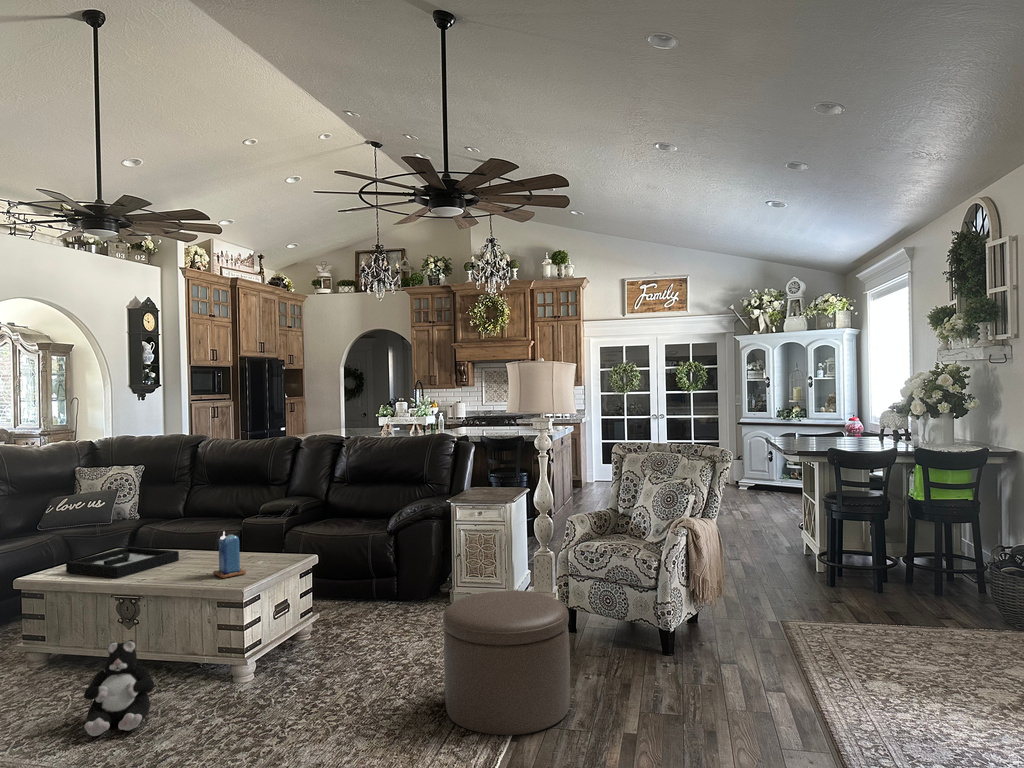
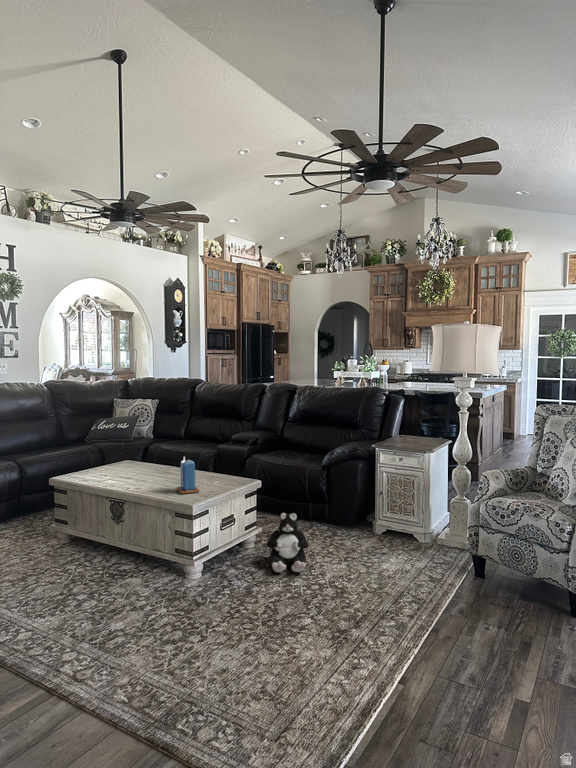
decorative tray: present [66,547,179,578] -> none [84,460,160,485]
ottoman: present [443,590,570,735] -> none [345,536,468,681]
plush toy: present [84,640,154,736] -> present [267,513,309,572]

